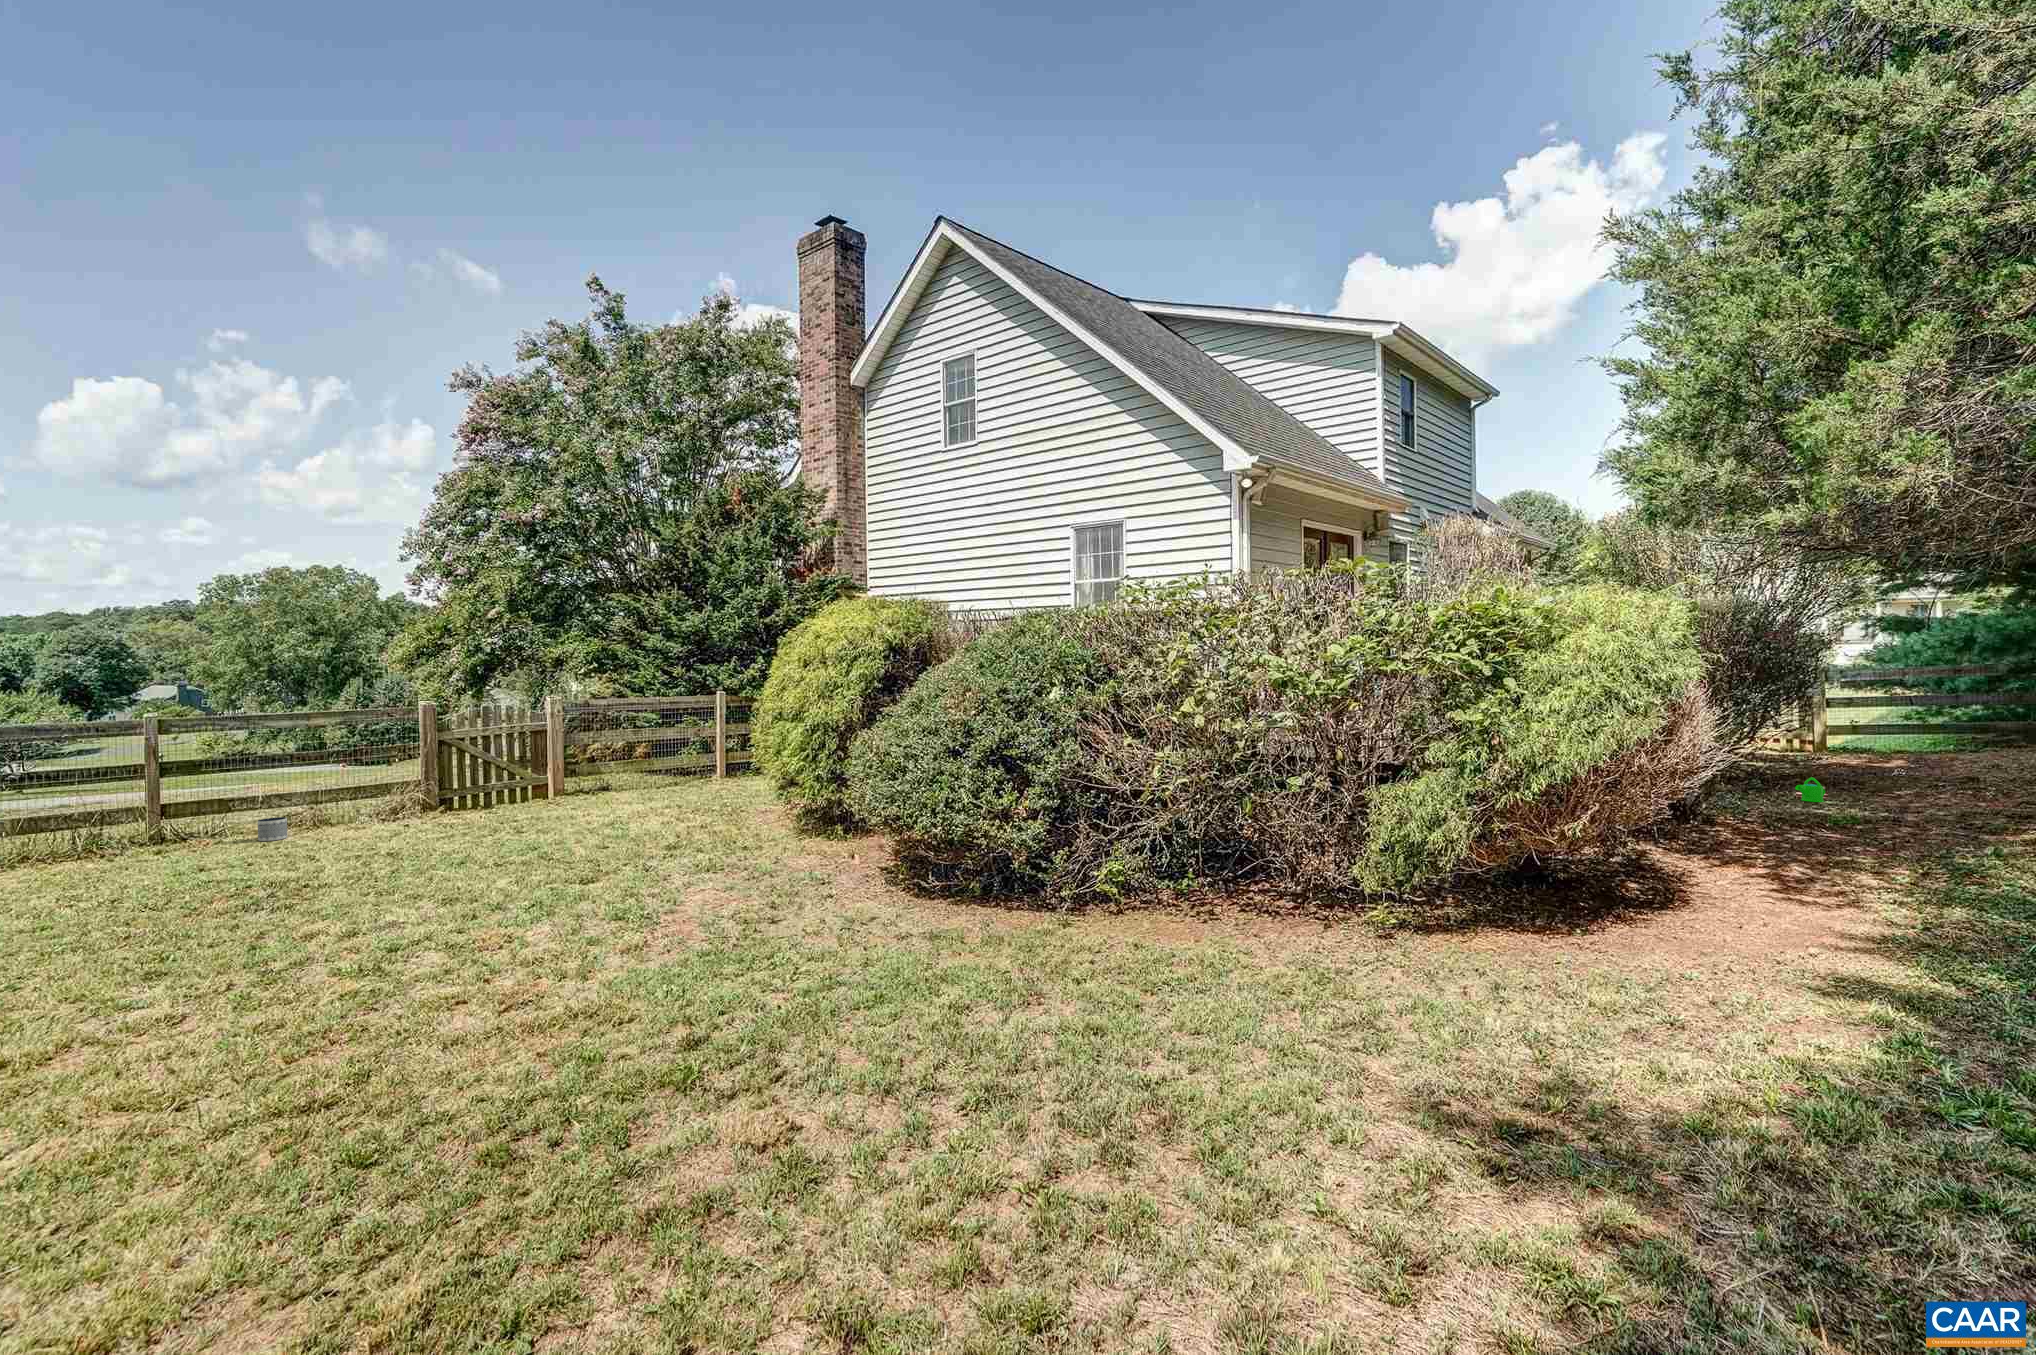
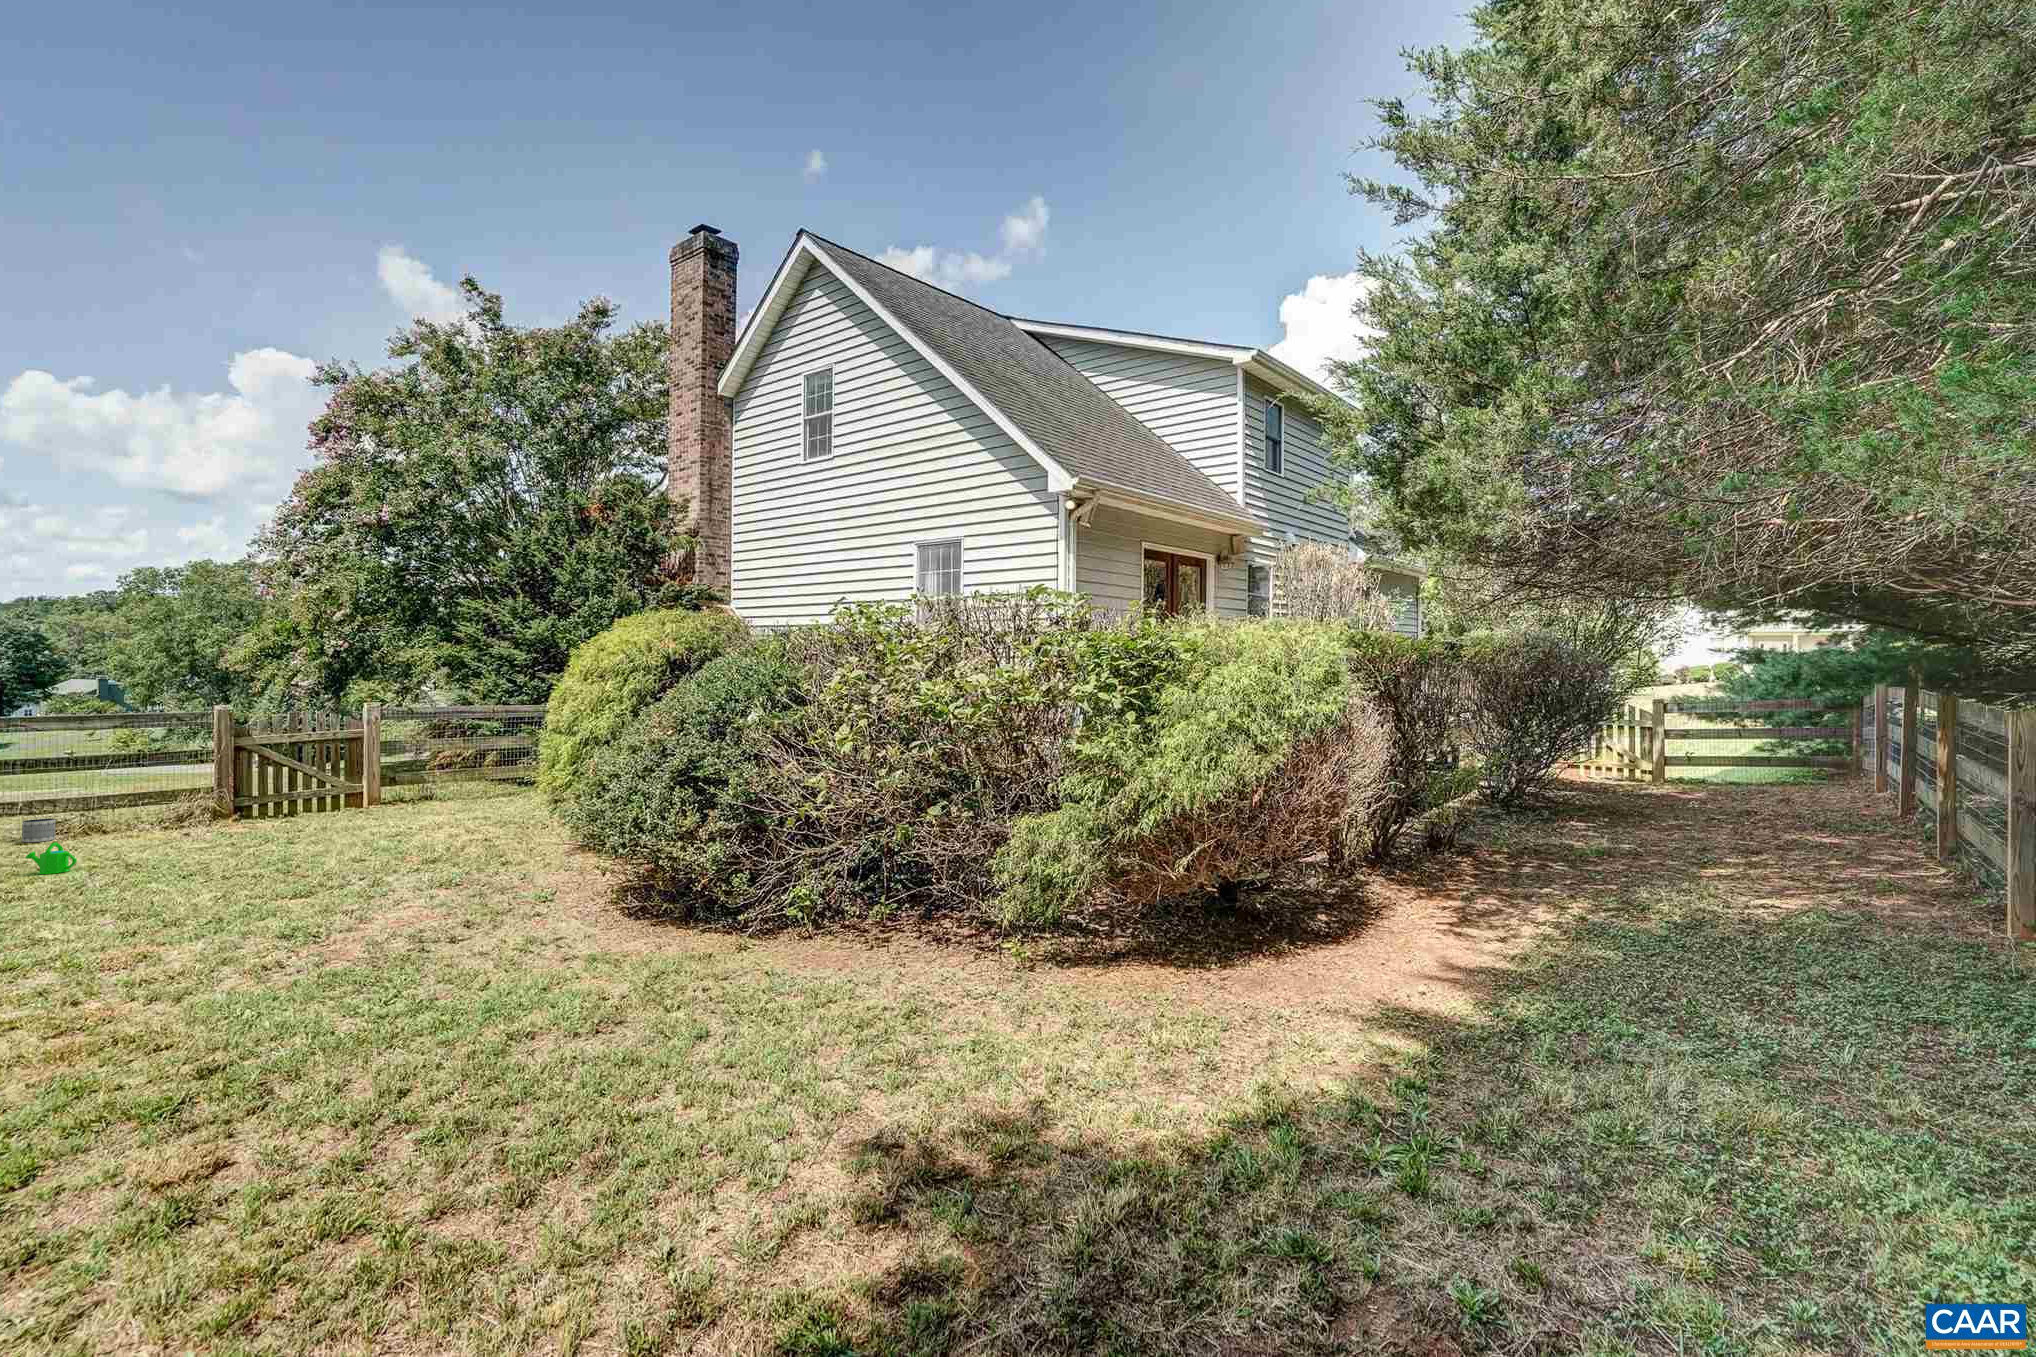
watering can: present [1795,777,1825,802] -> present [26,842,77,874]

